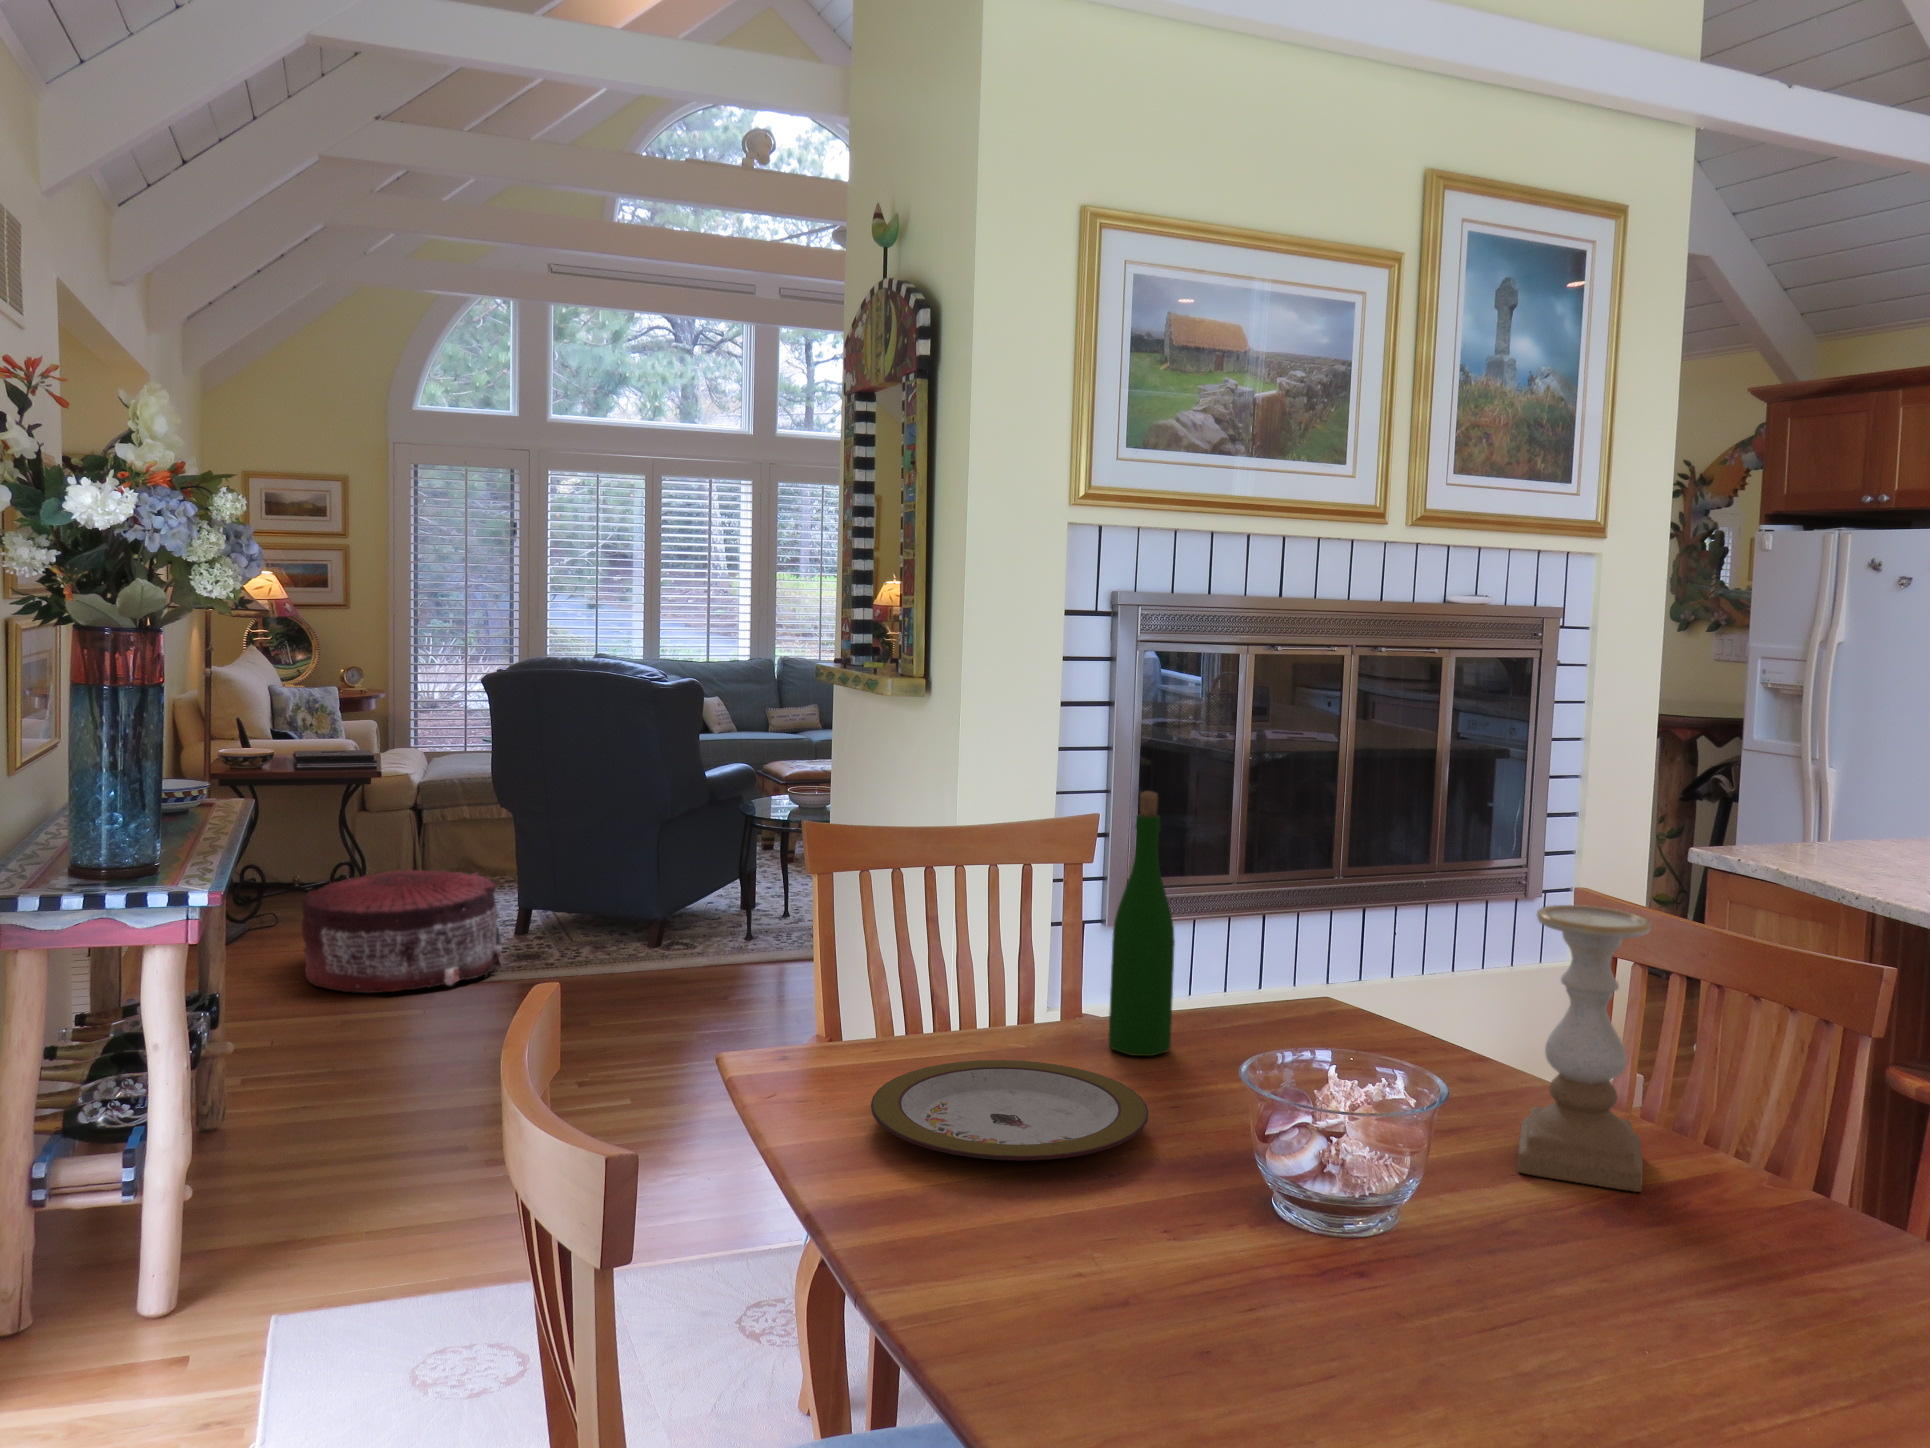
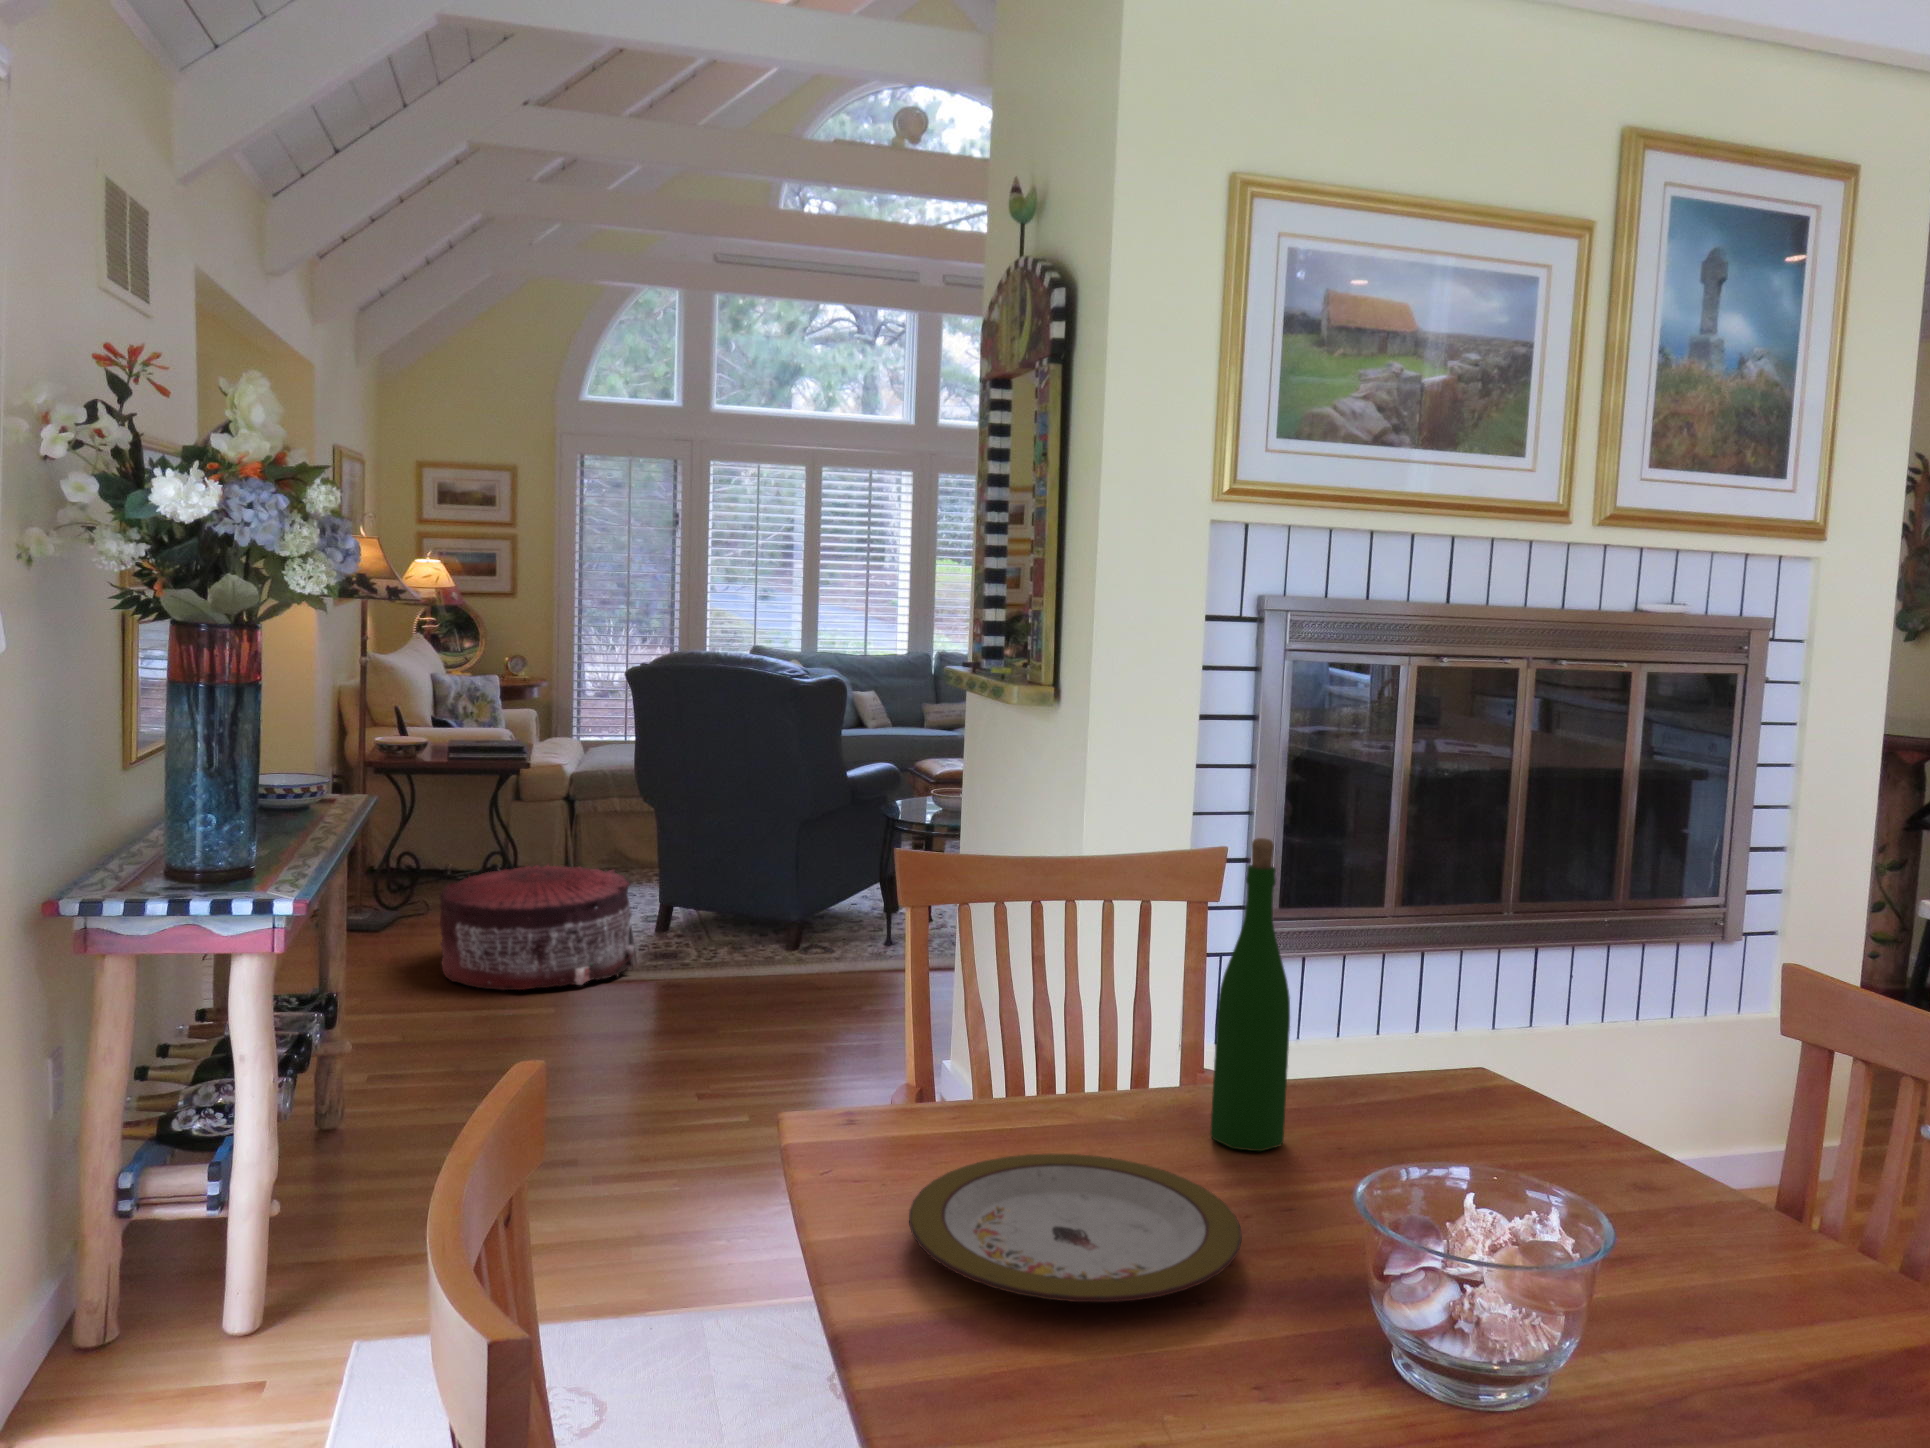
candle holder: present [1517,905,1652,1192] -> none [1709,1007,1896,1389]

